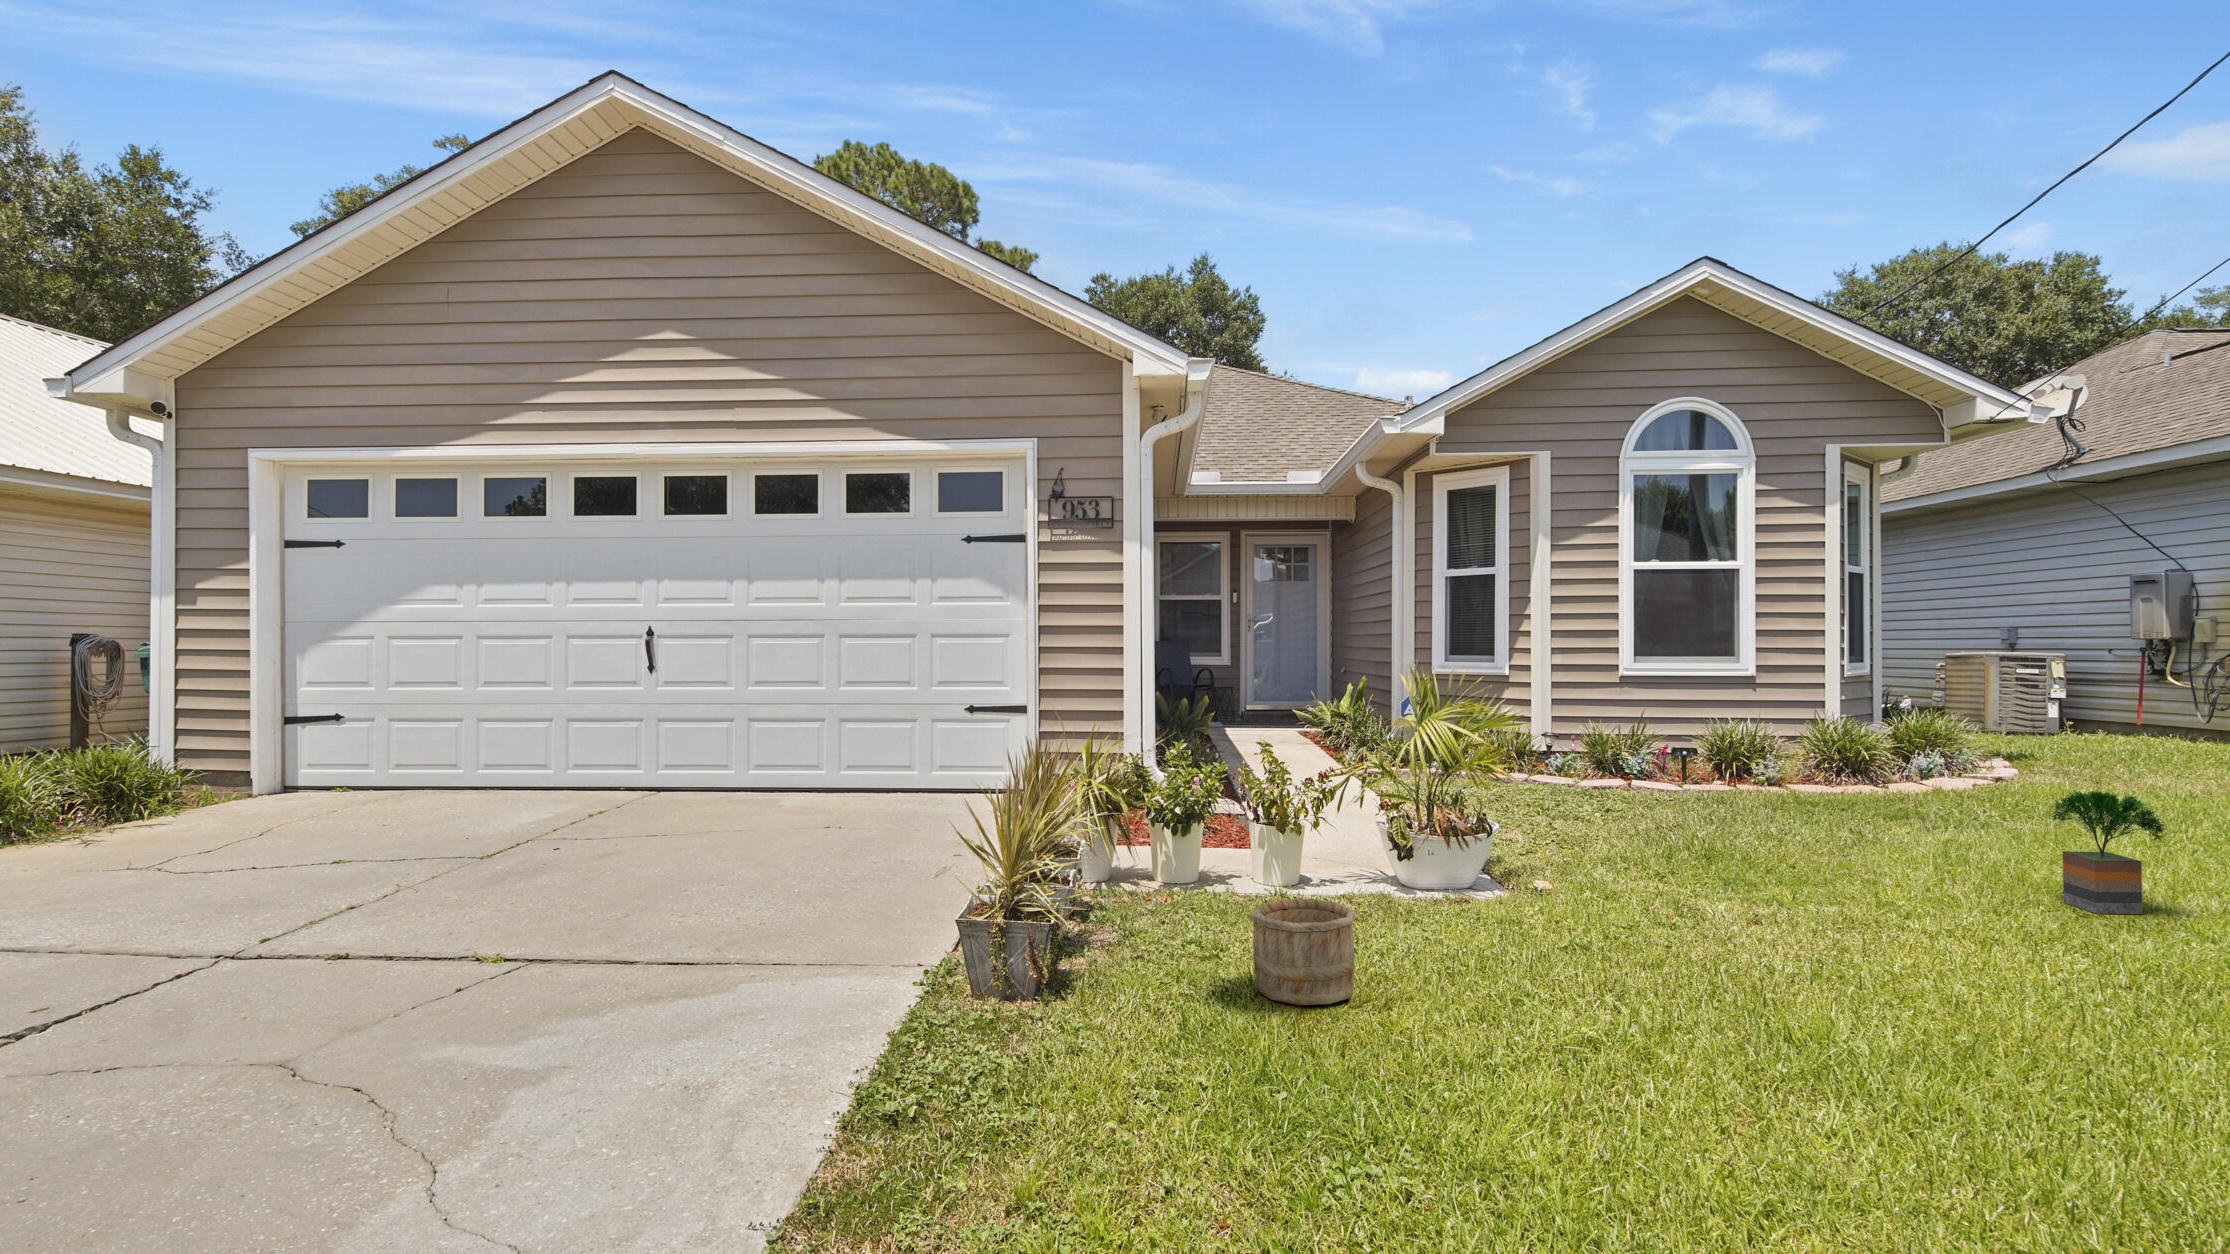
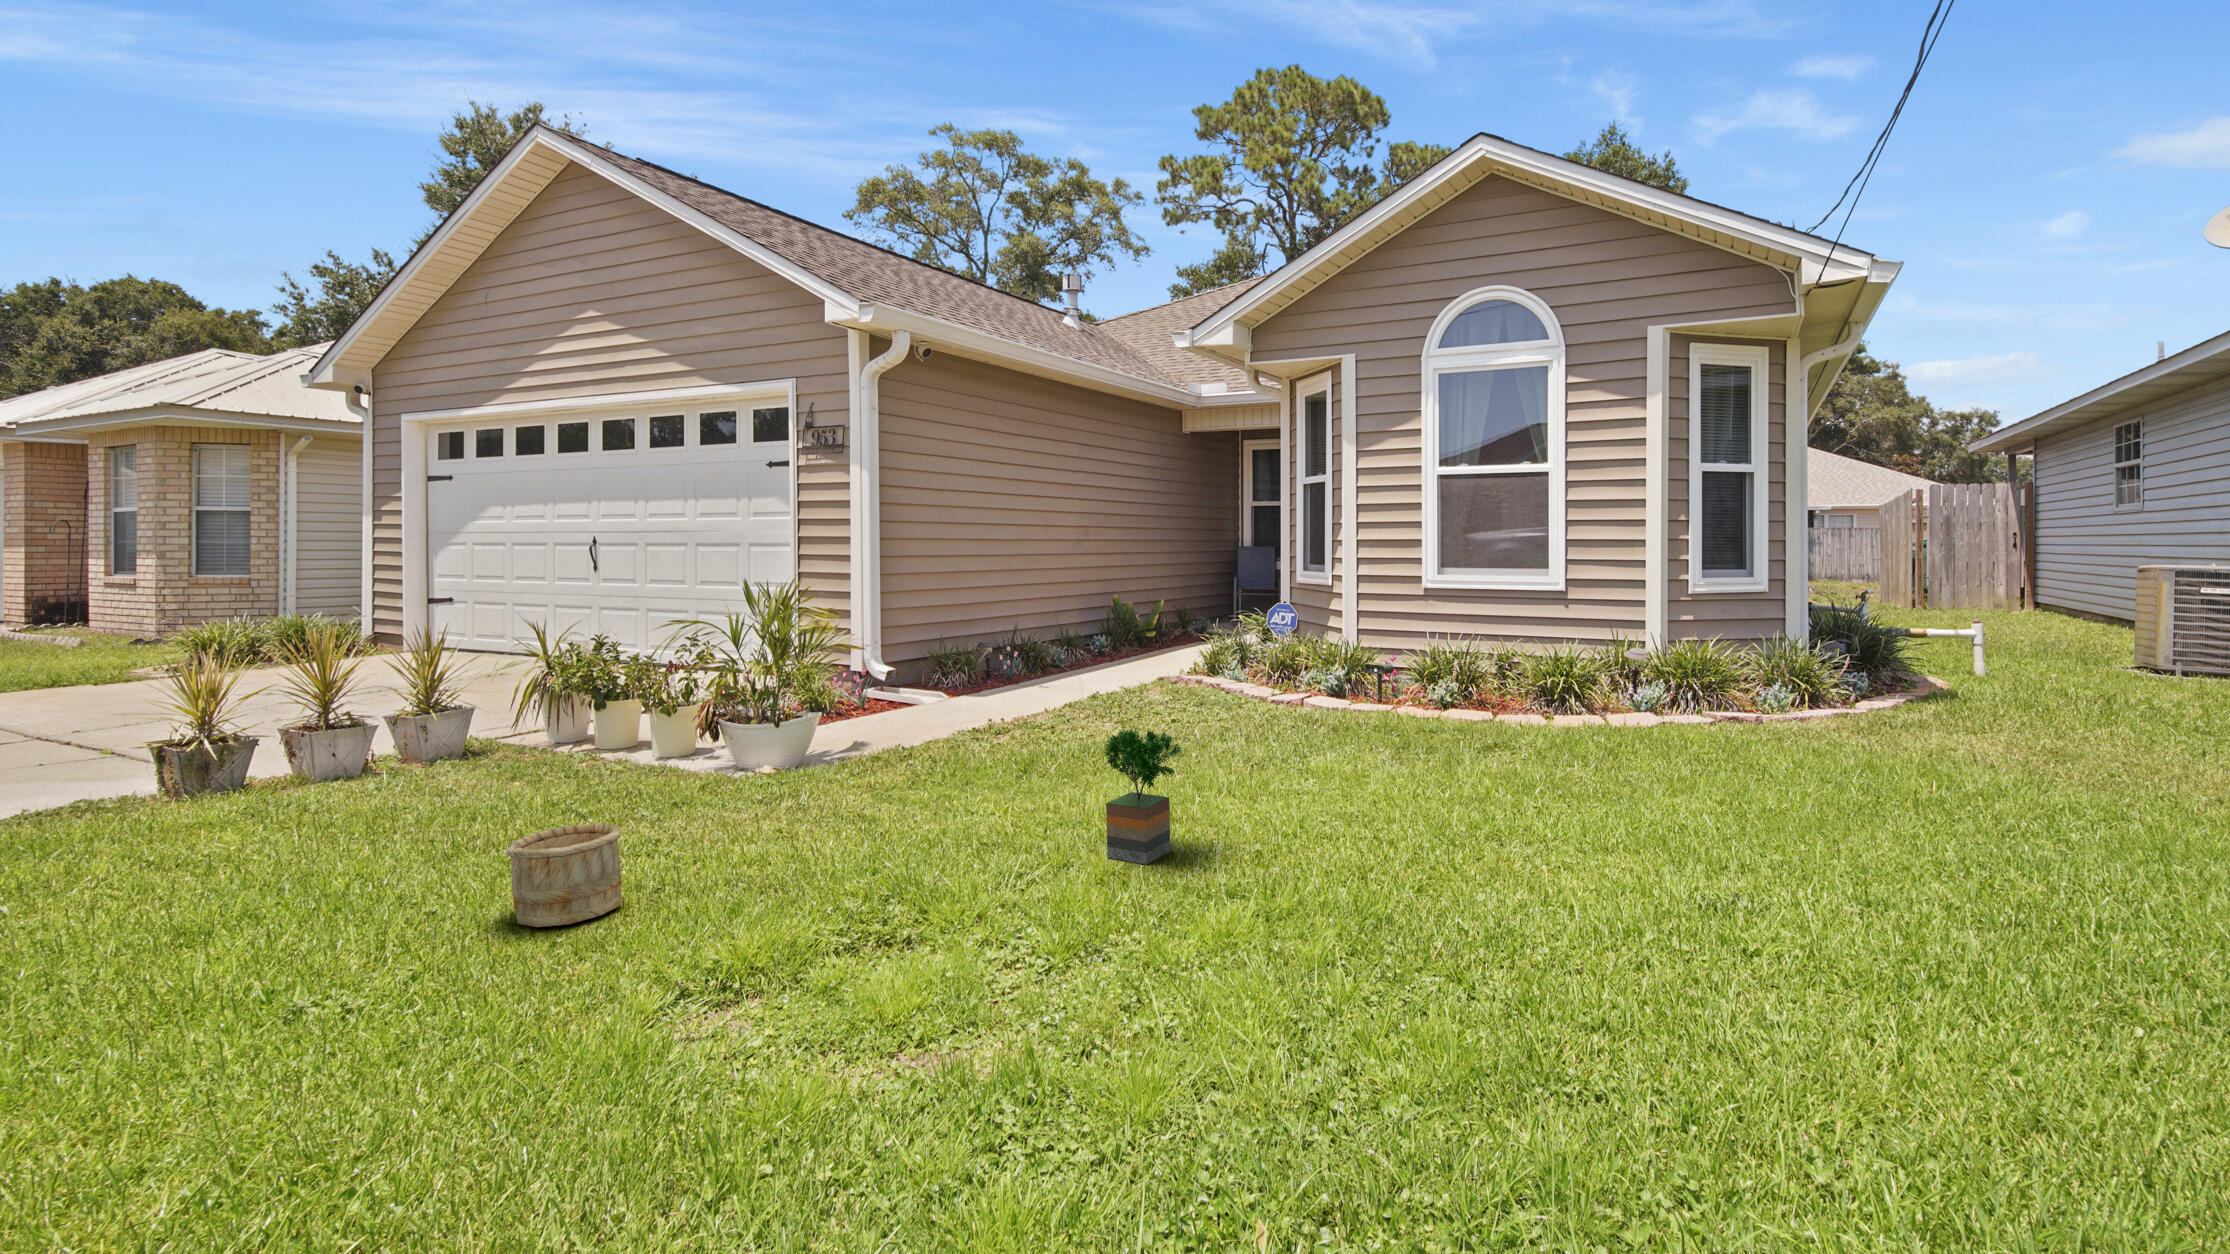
wooden bucket: present [1249,899,1355,1005] -> present [506,823,621,927]

